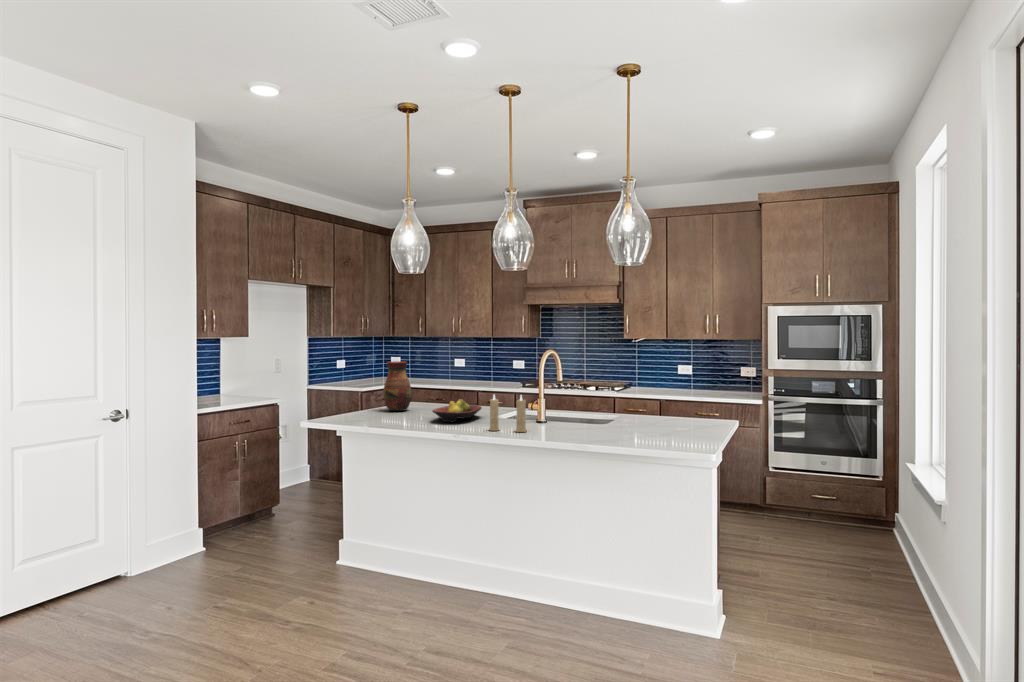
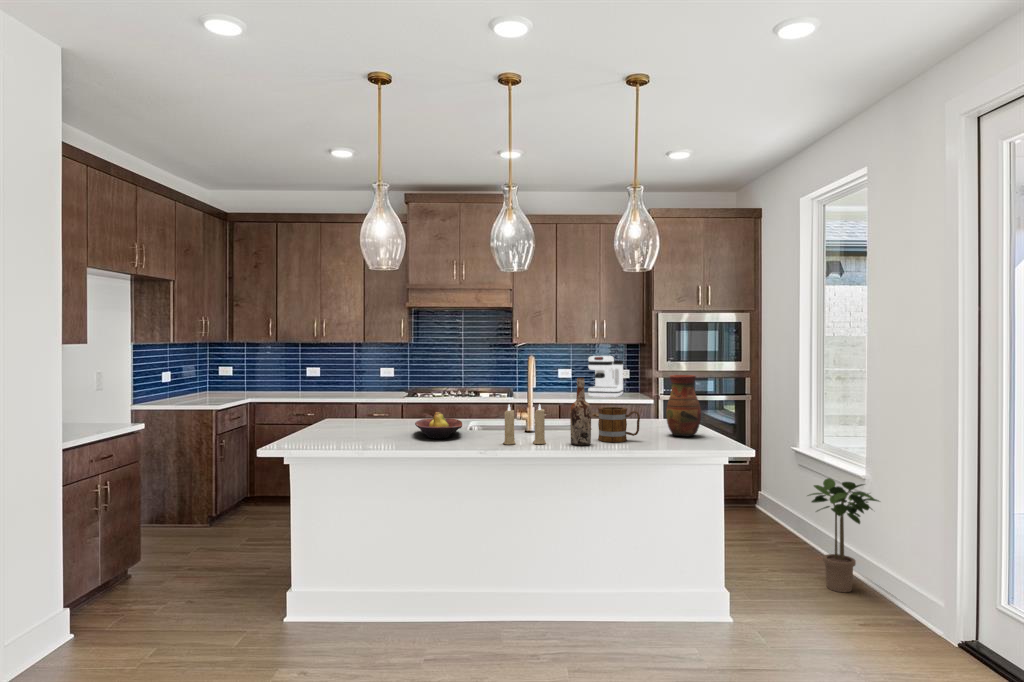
coffee maker: none [698,352,740,396] -> present [588,356,623,398]
vase: present [383,361,412,411] -> present [666,375,701,437]
wine bottle: none [546,371,565,436] -> present [570,378,591,445]
mug: none [582,401,621,435] -> present [598,407,640,442]
potted plant: none [853,496,936,630] -> present [808,478,880,592]

